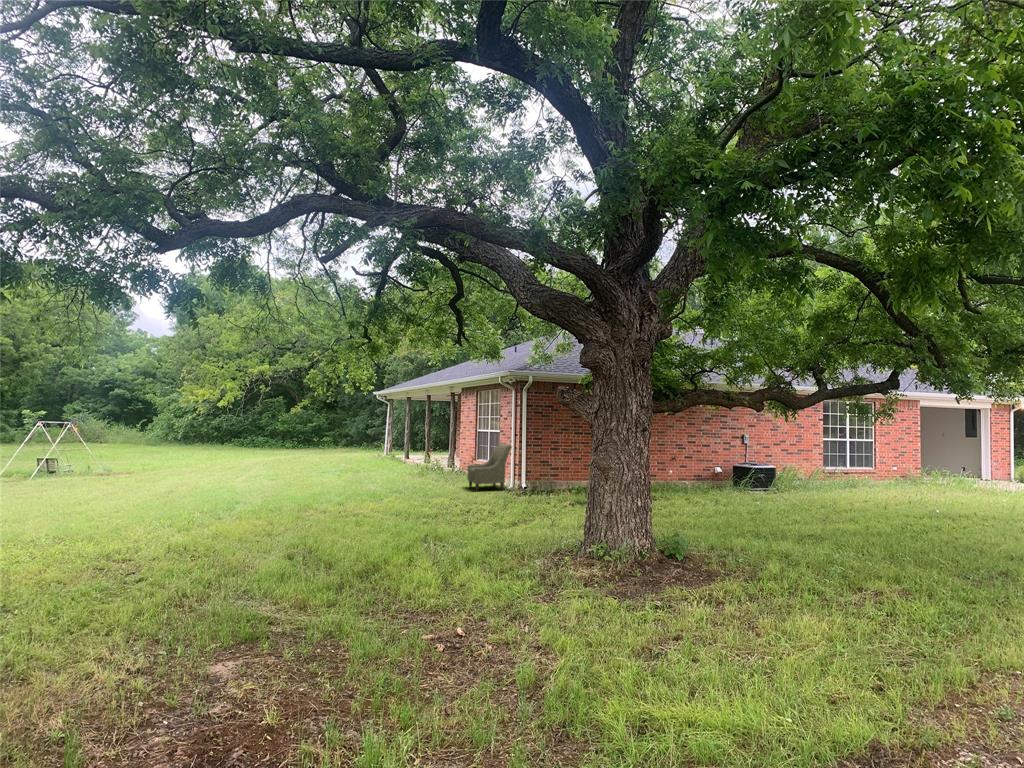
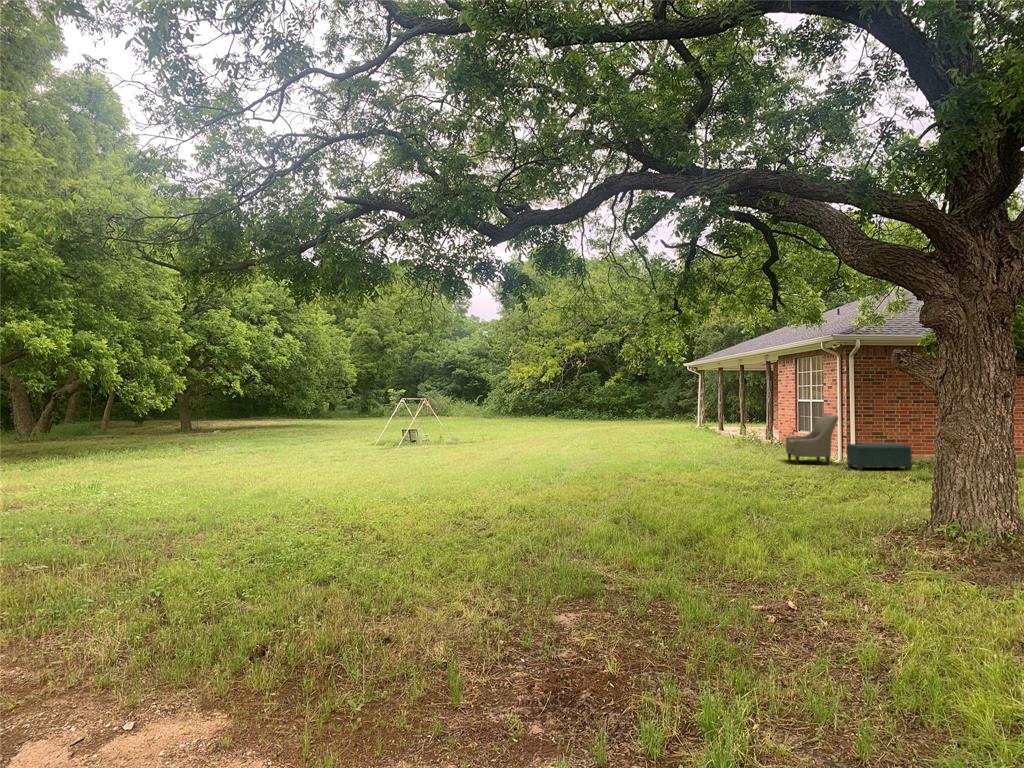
bench: none [518,469,566,494] -> present [847,444,912,470]

